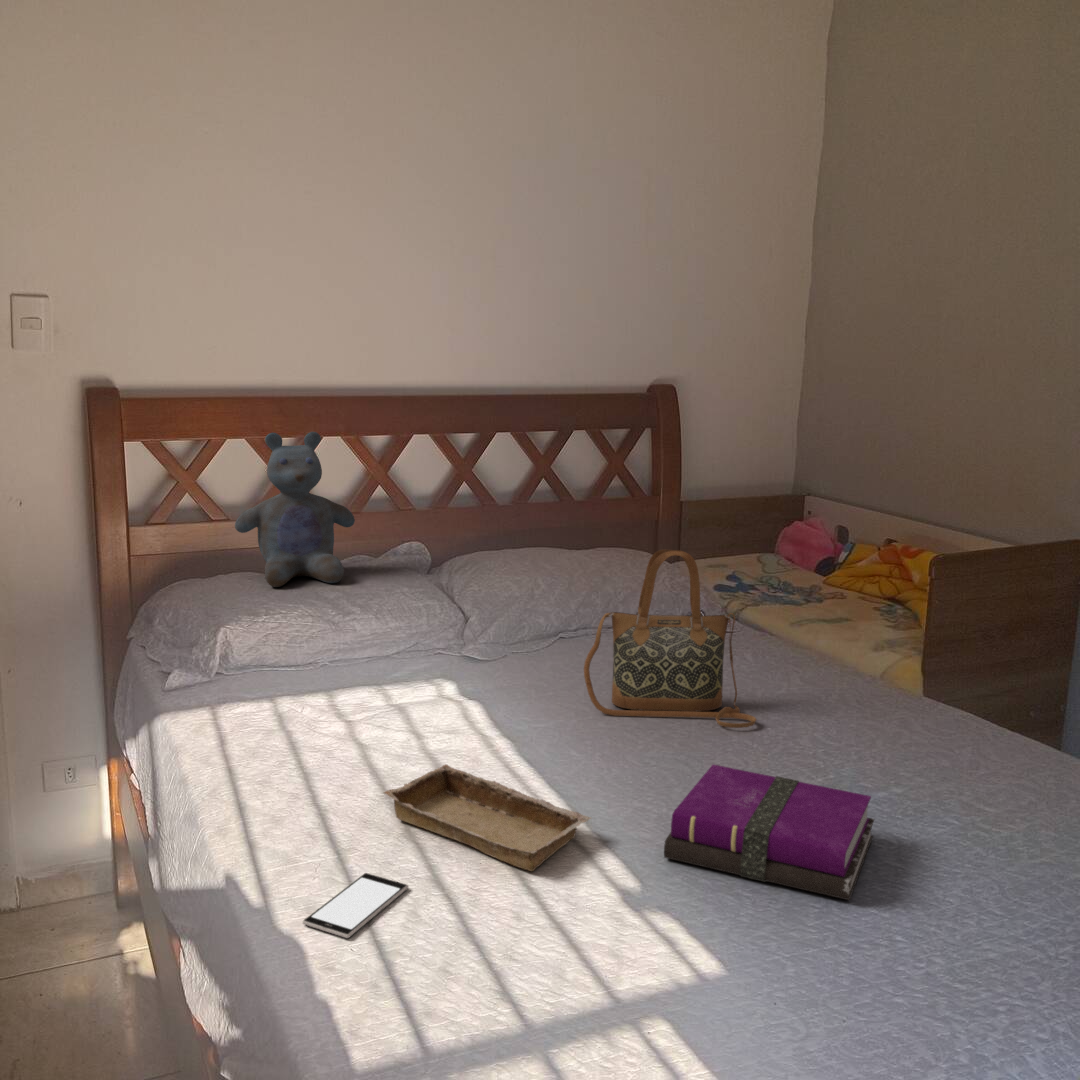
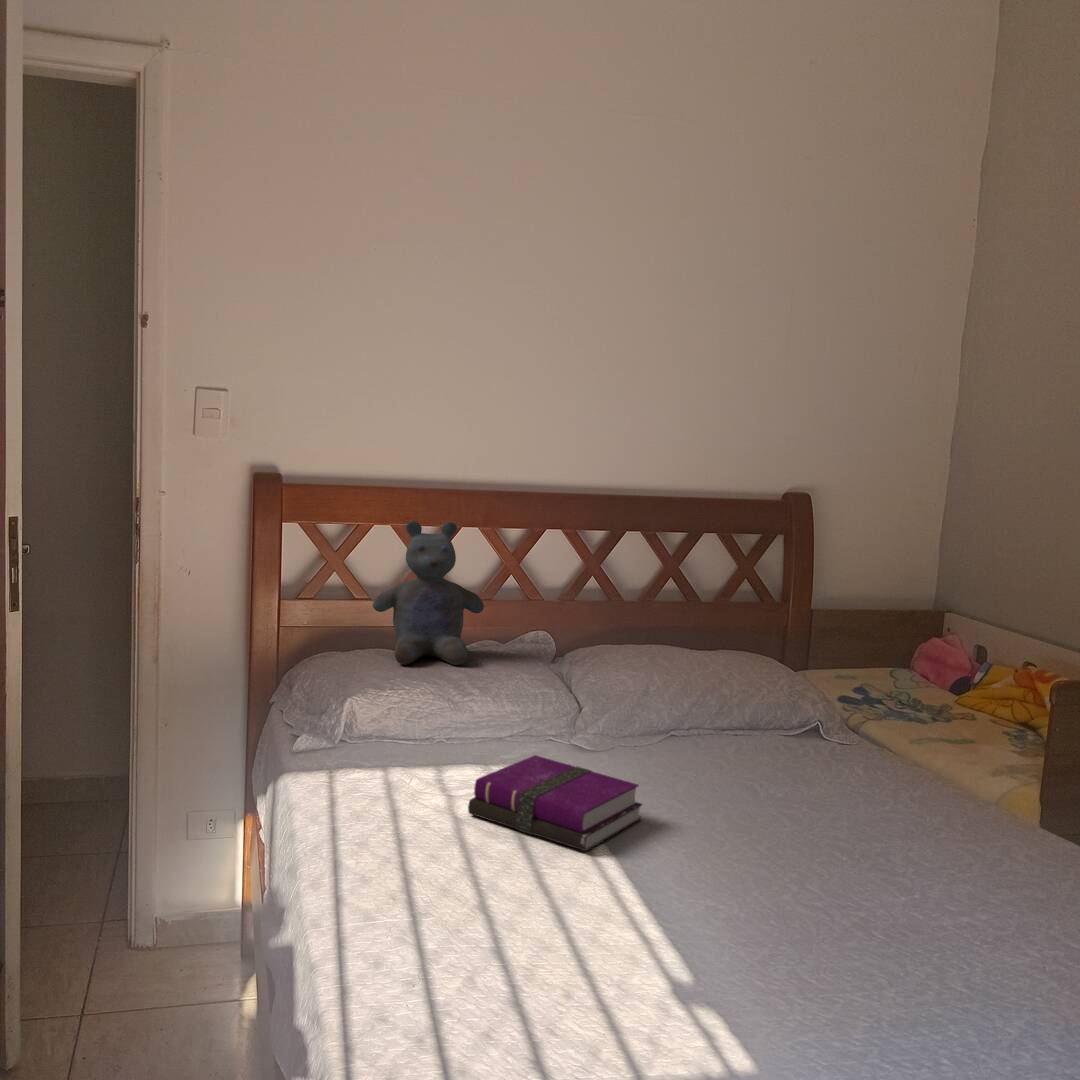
handbag: present [584,550,756,728] -> none [680,656,849,839]
tray: present [384,765,591,871] -> none [464,844,657,954]
notebook: present [664,765,874,900] -> present [468,755,642,851]
smartphone: present [302,873,408,938] -> none [368,937,471,994]

